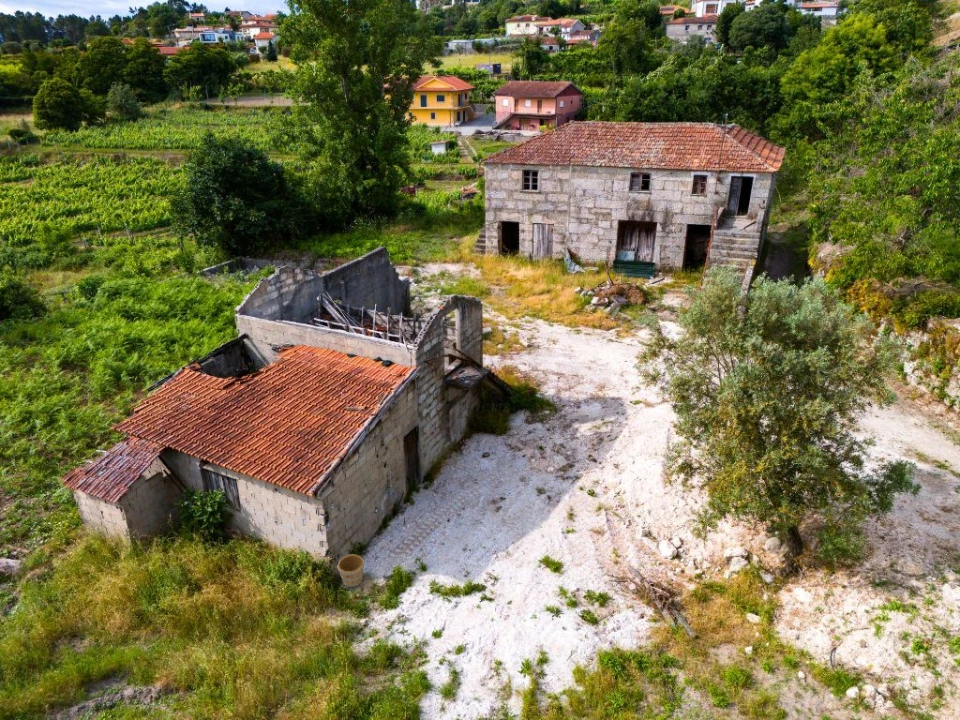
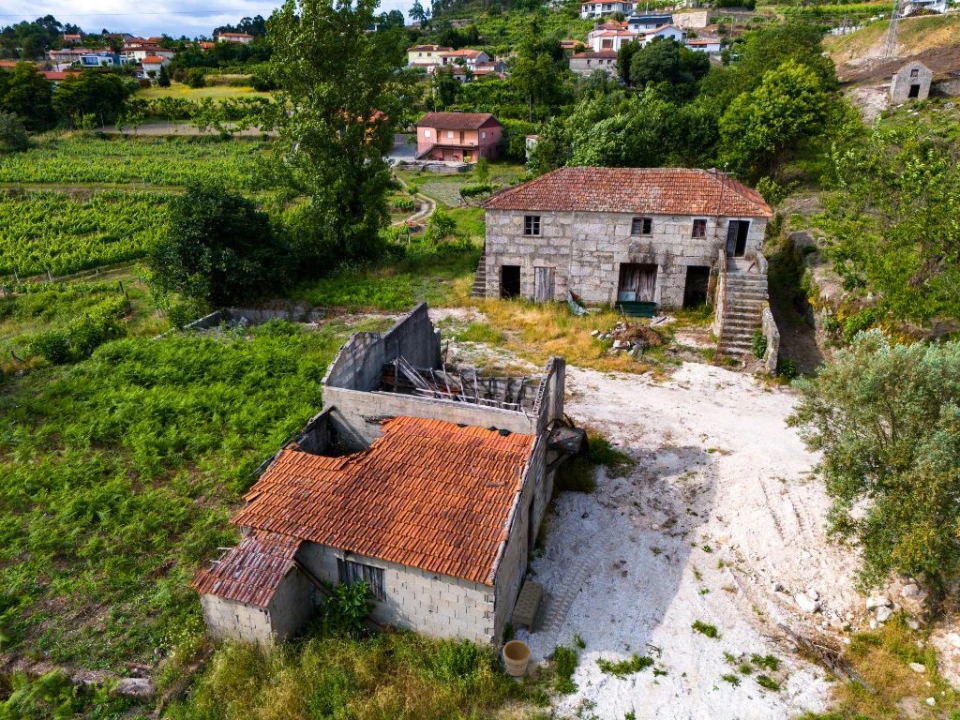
bench: none [364,505,406,553] -> present [513,581,543,633]

